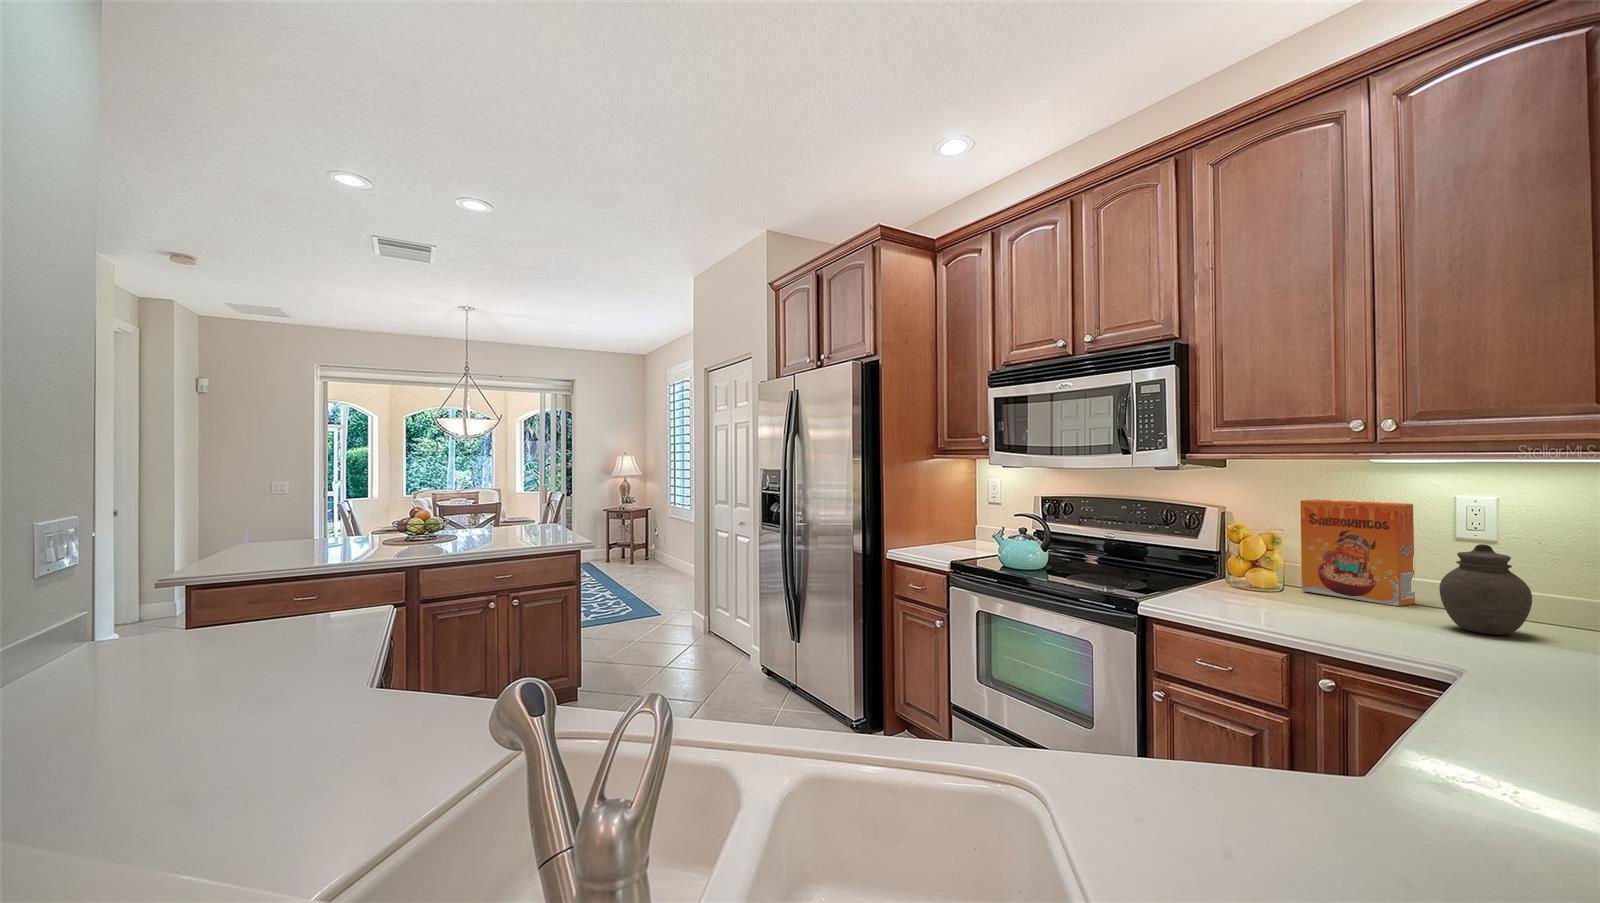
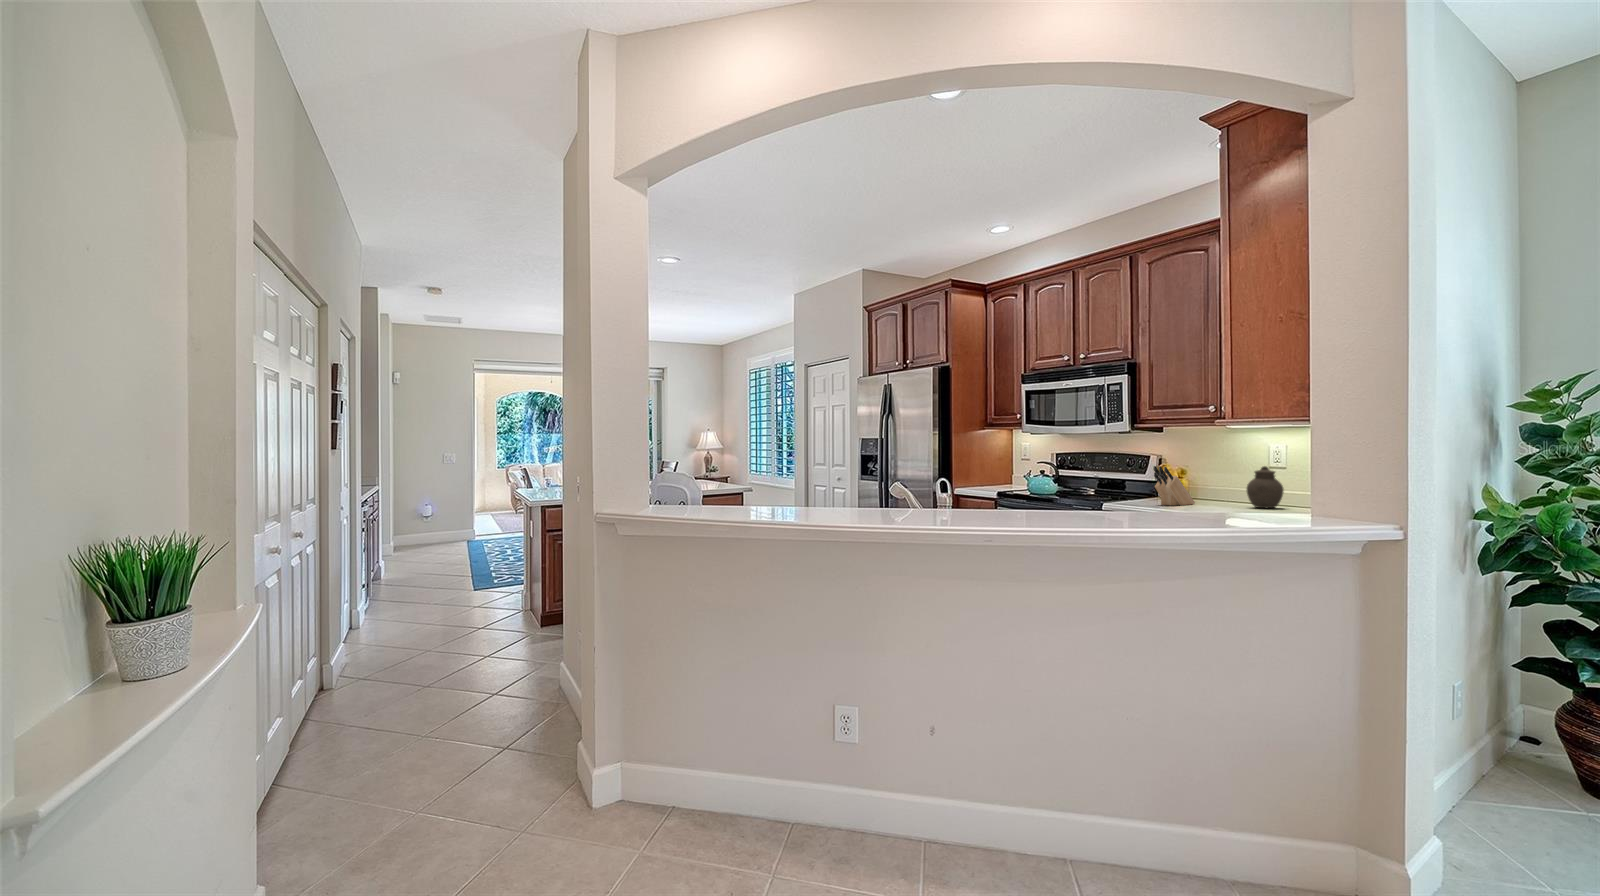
cereal box: present [1300,499,1415,606] -> none [1198,450,1252,504]
knife block: none [1236,535,1313,614] -> present [1153,466,1195,505]

